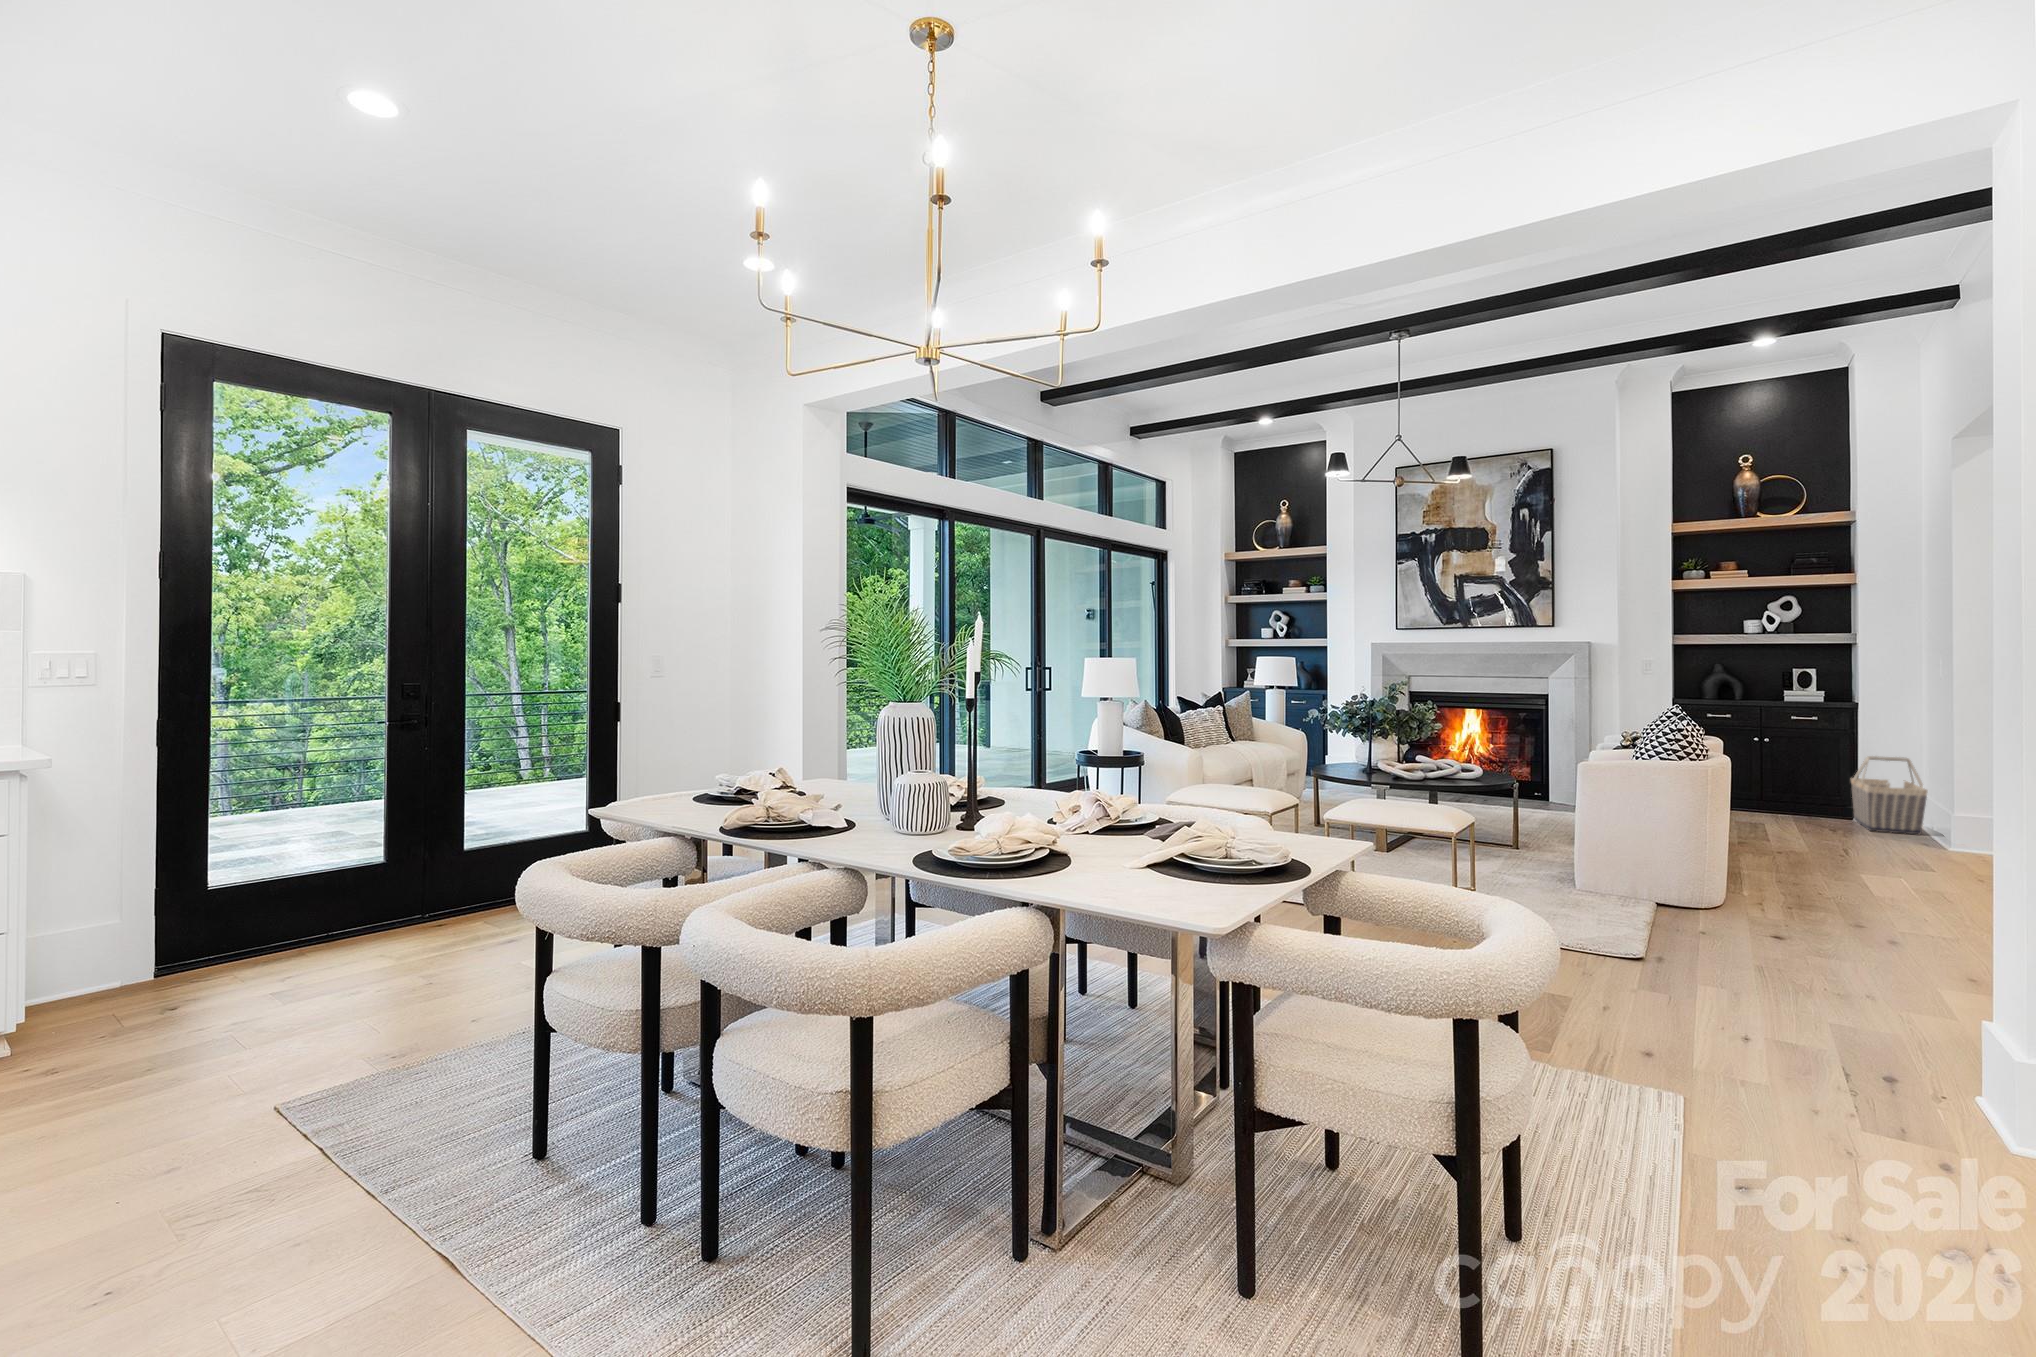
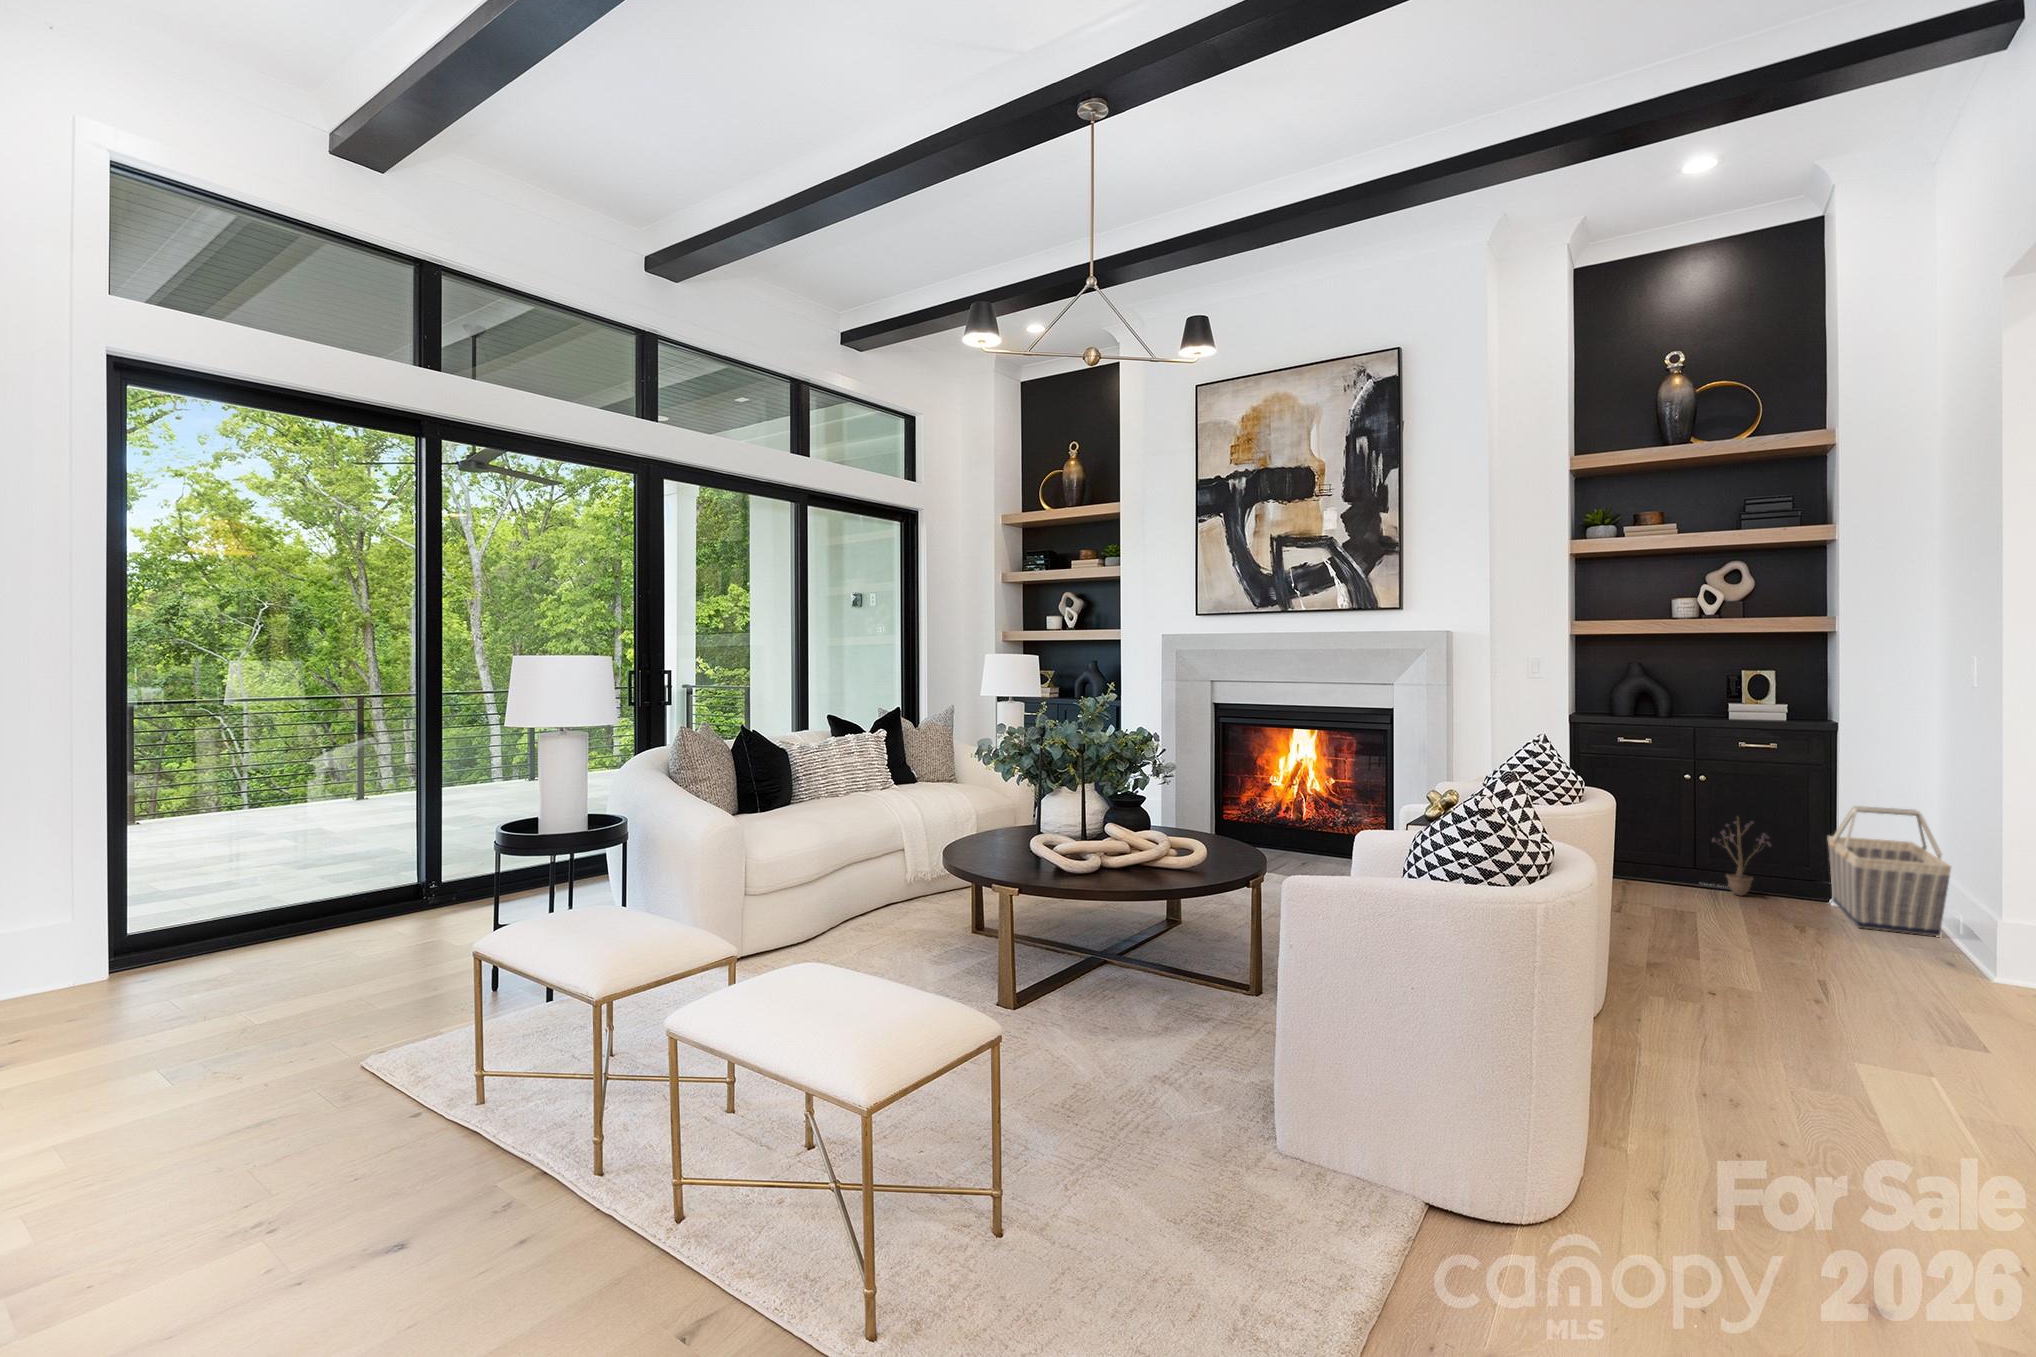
decorative plant: none [1765,765,1814,818] -> present [1704,817,1771,896]

